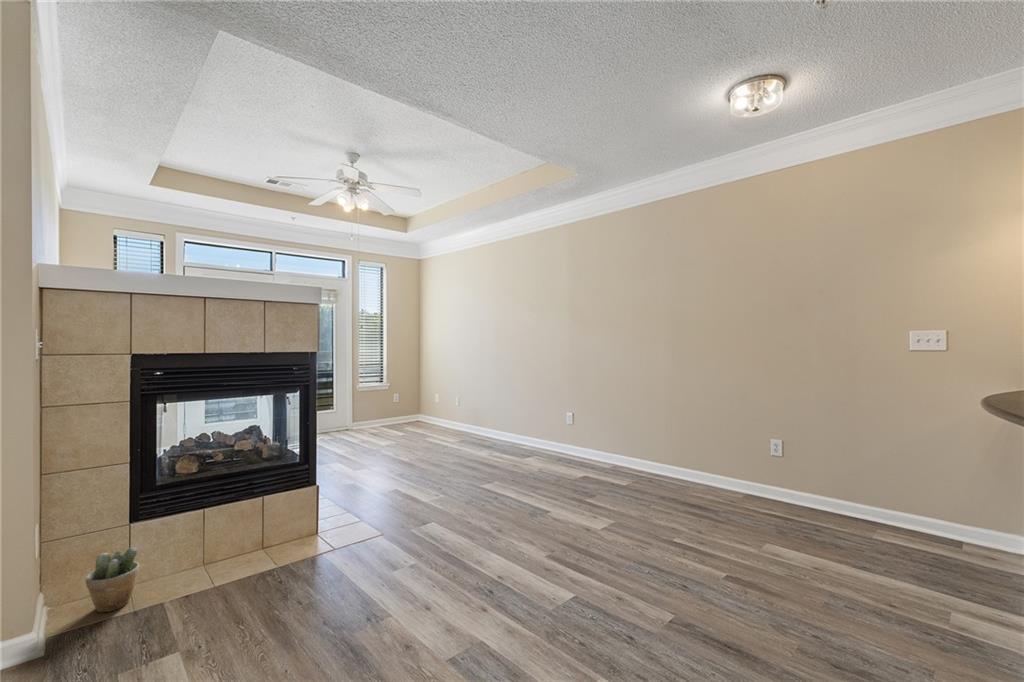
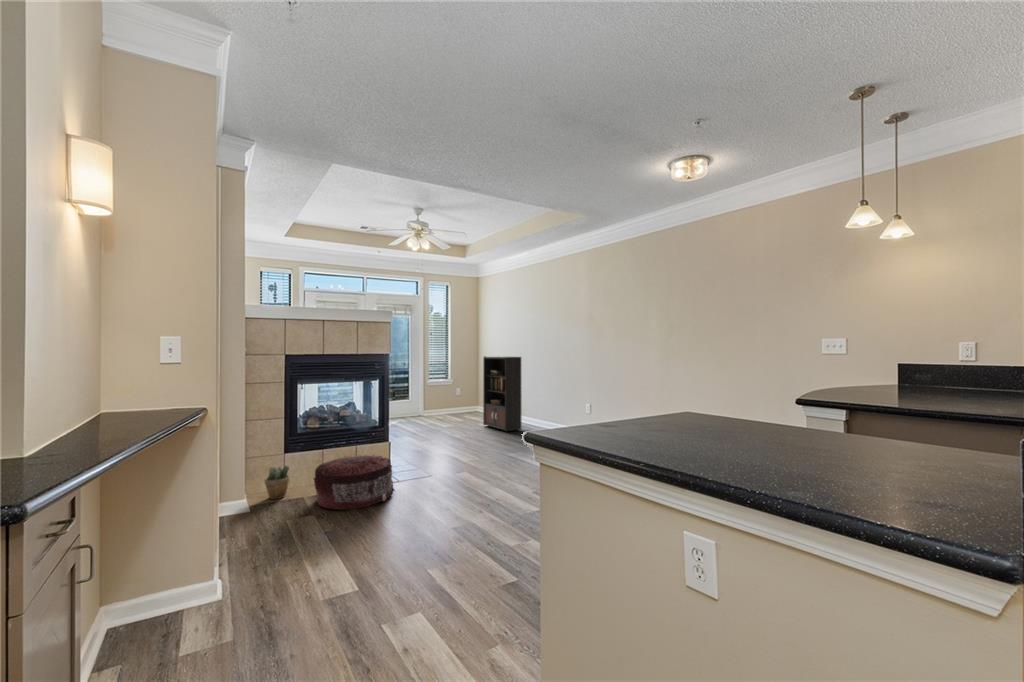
bookcase: none [434,355,508,449] -> present [483,356,522,431]
pouf: none [182,512,332,631] -> present [314,455,395,510]

